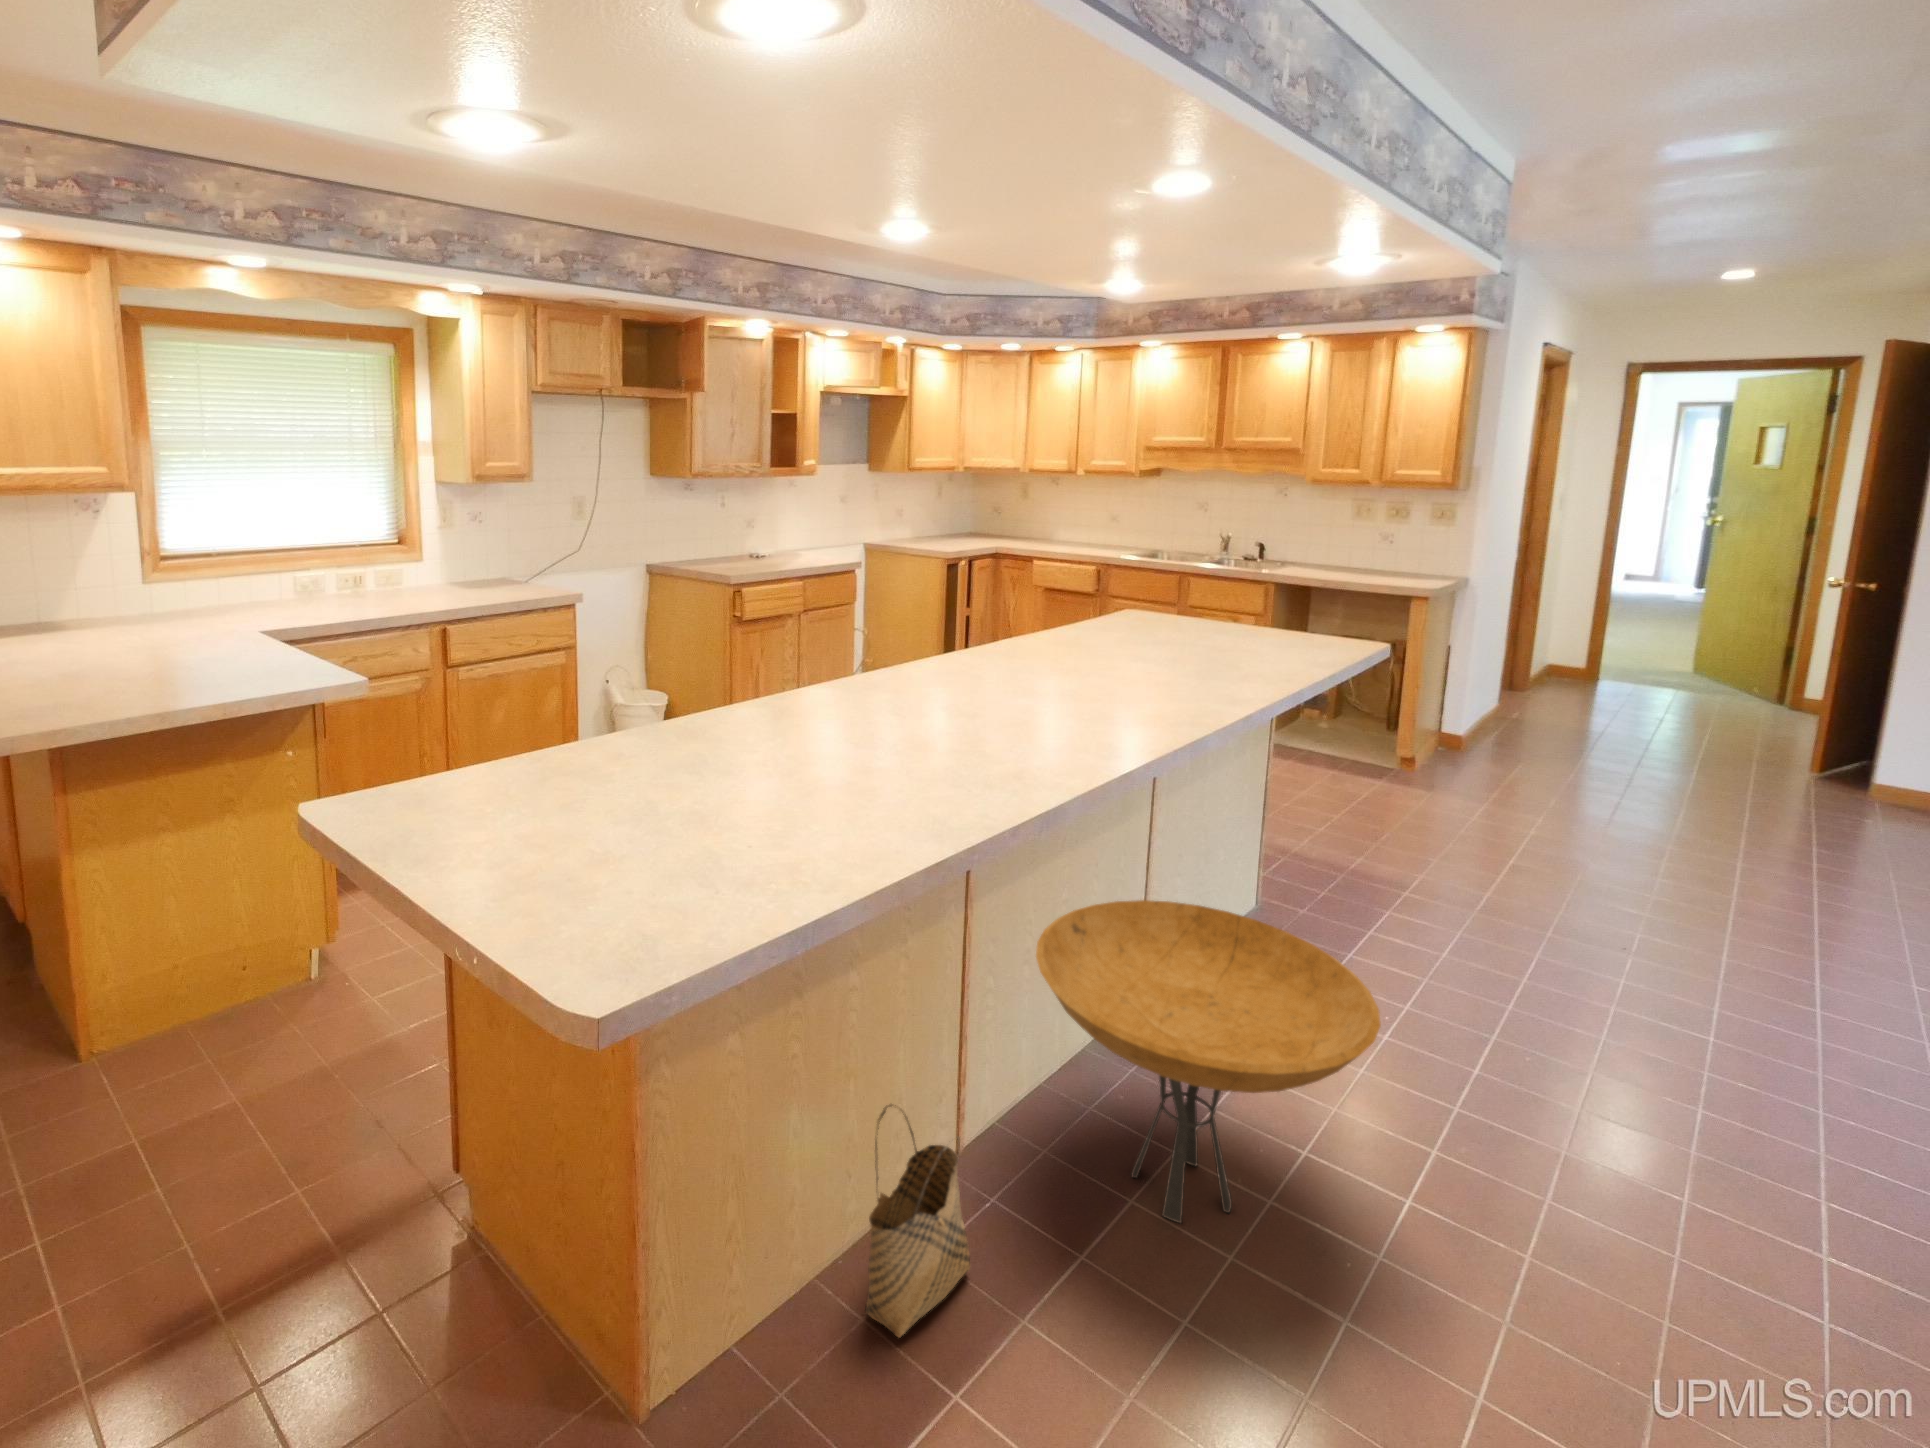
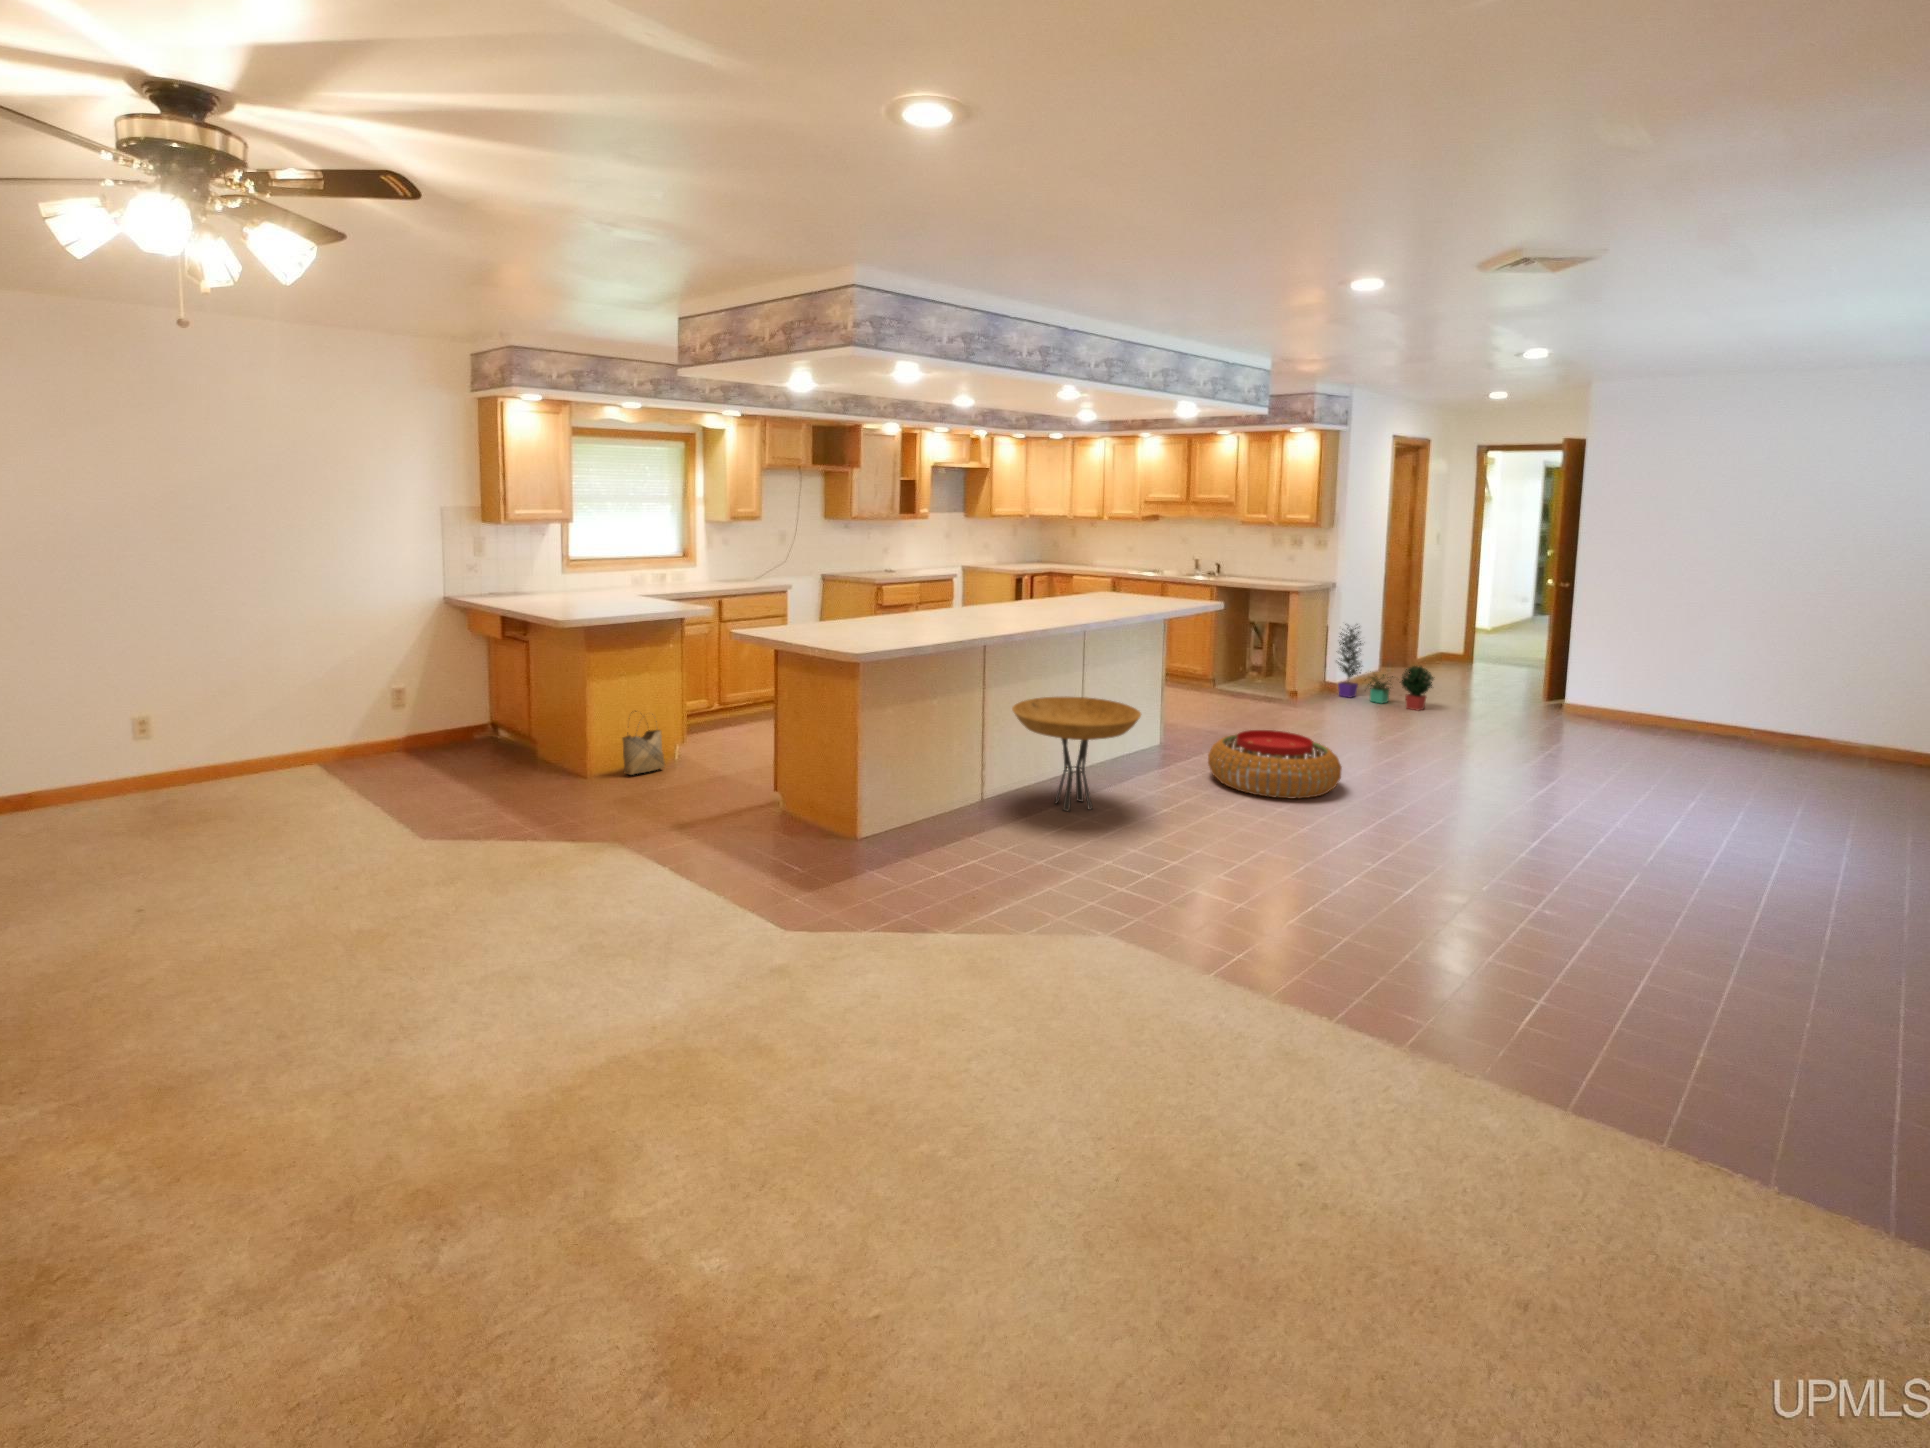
potted plant: none [1469,644,1670,800] -> present [1338,624,1433,711]
pouf: none [1416,932,1768,1143] -> present [1208,730,1342,798]
woven basket: present [865,1104,970,1337] -> present [622,711,665,775]

